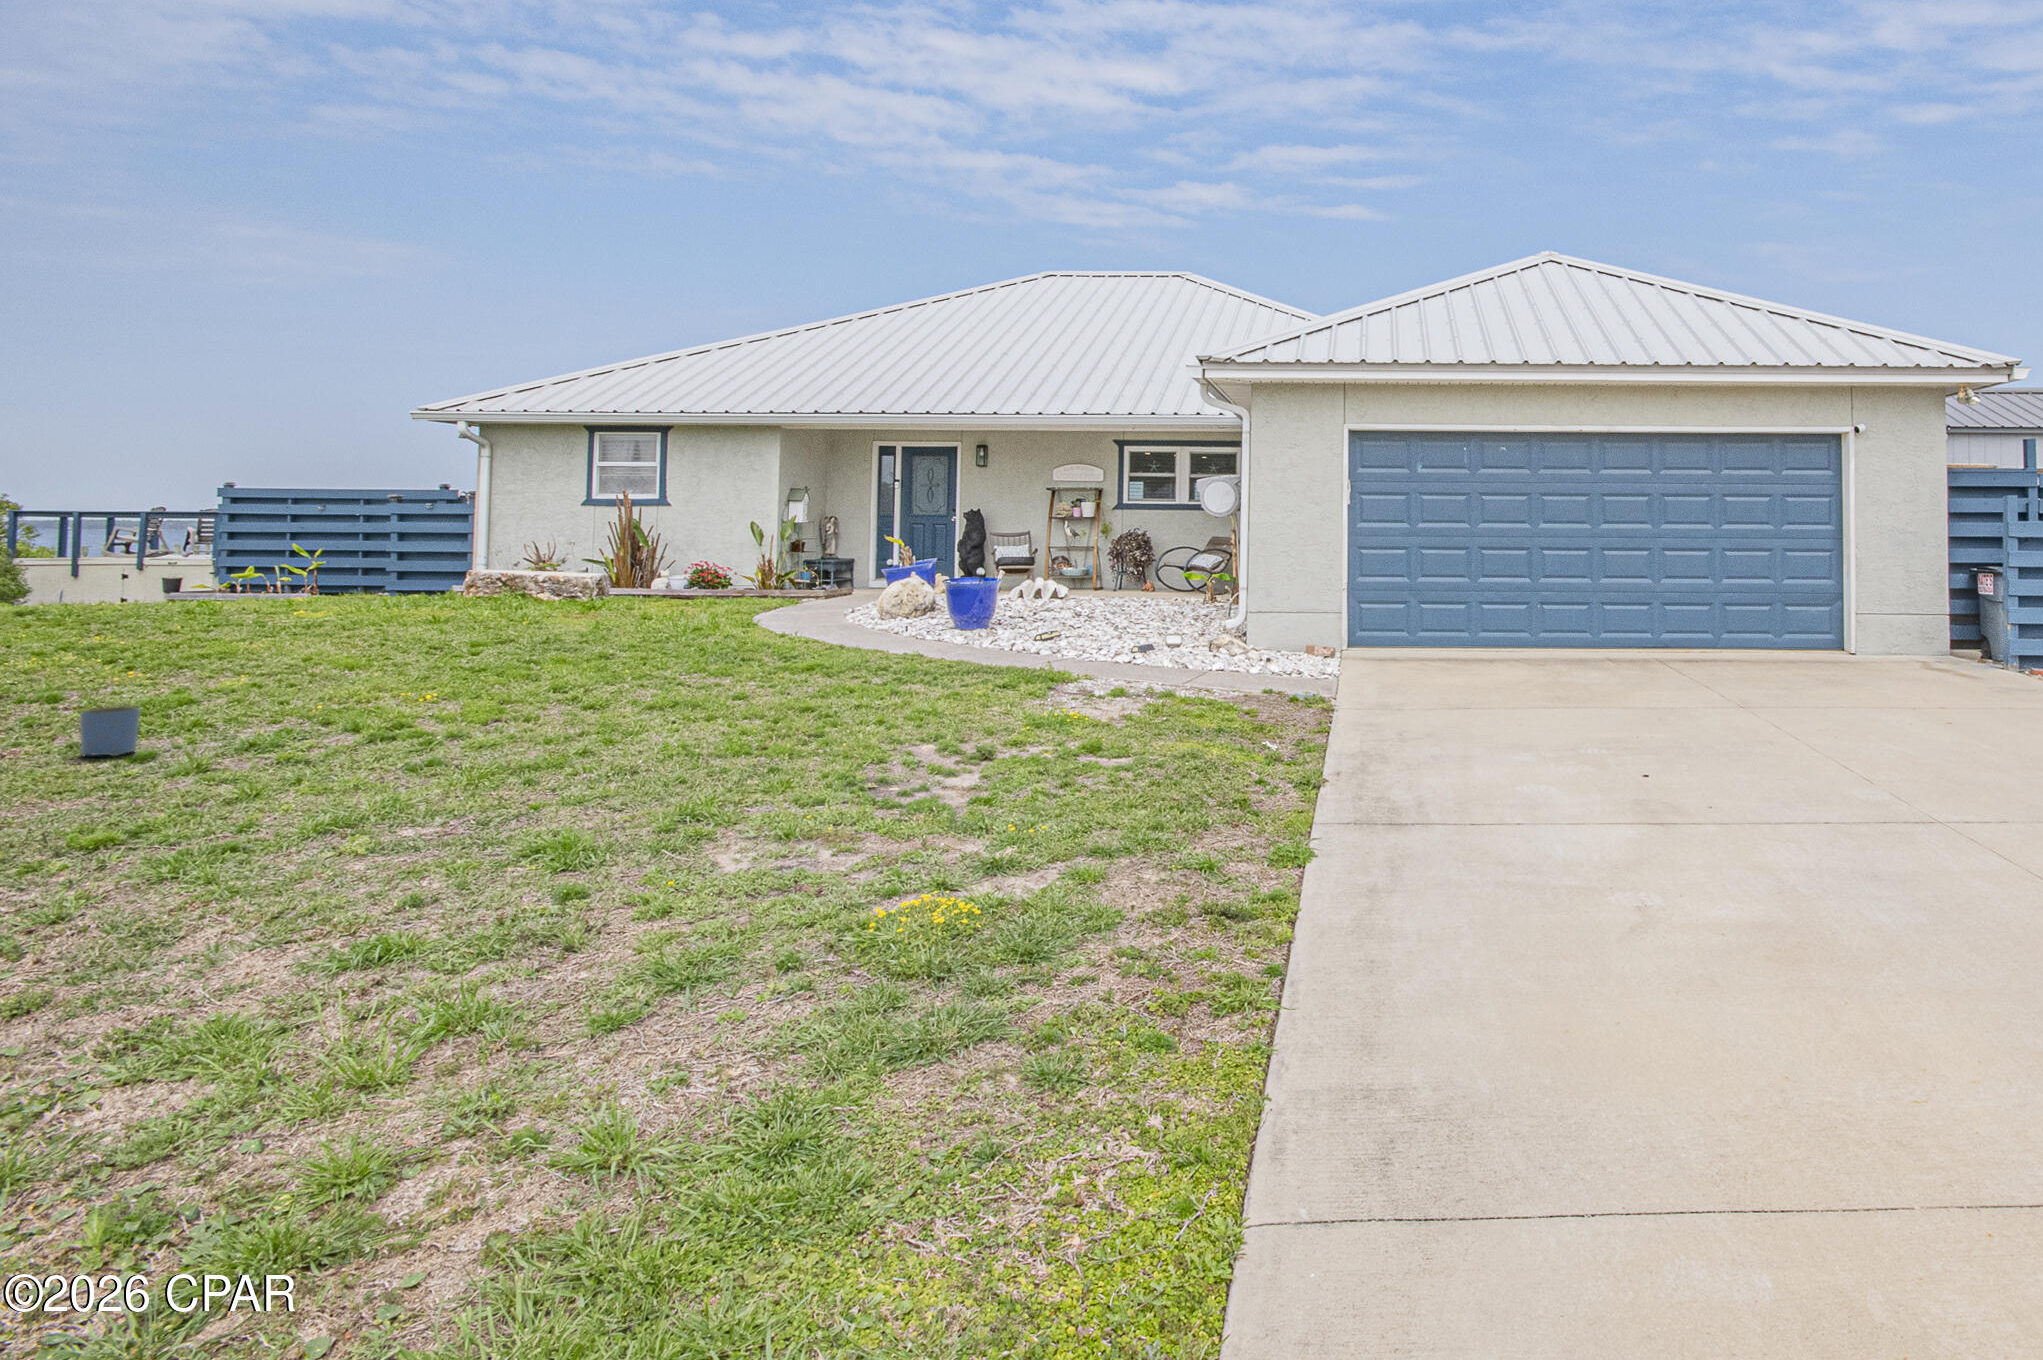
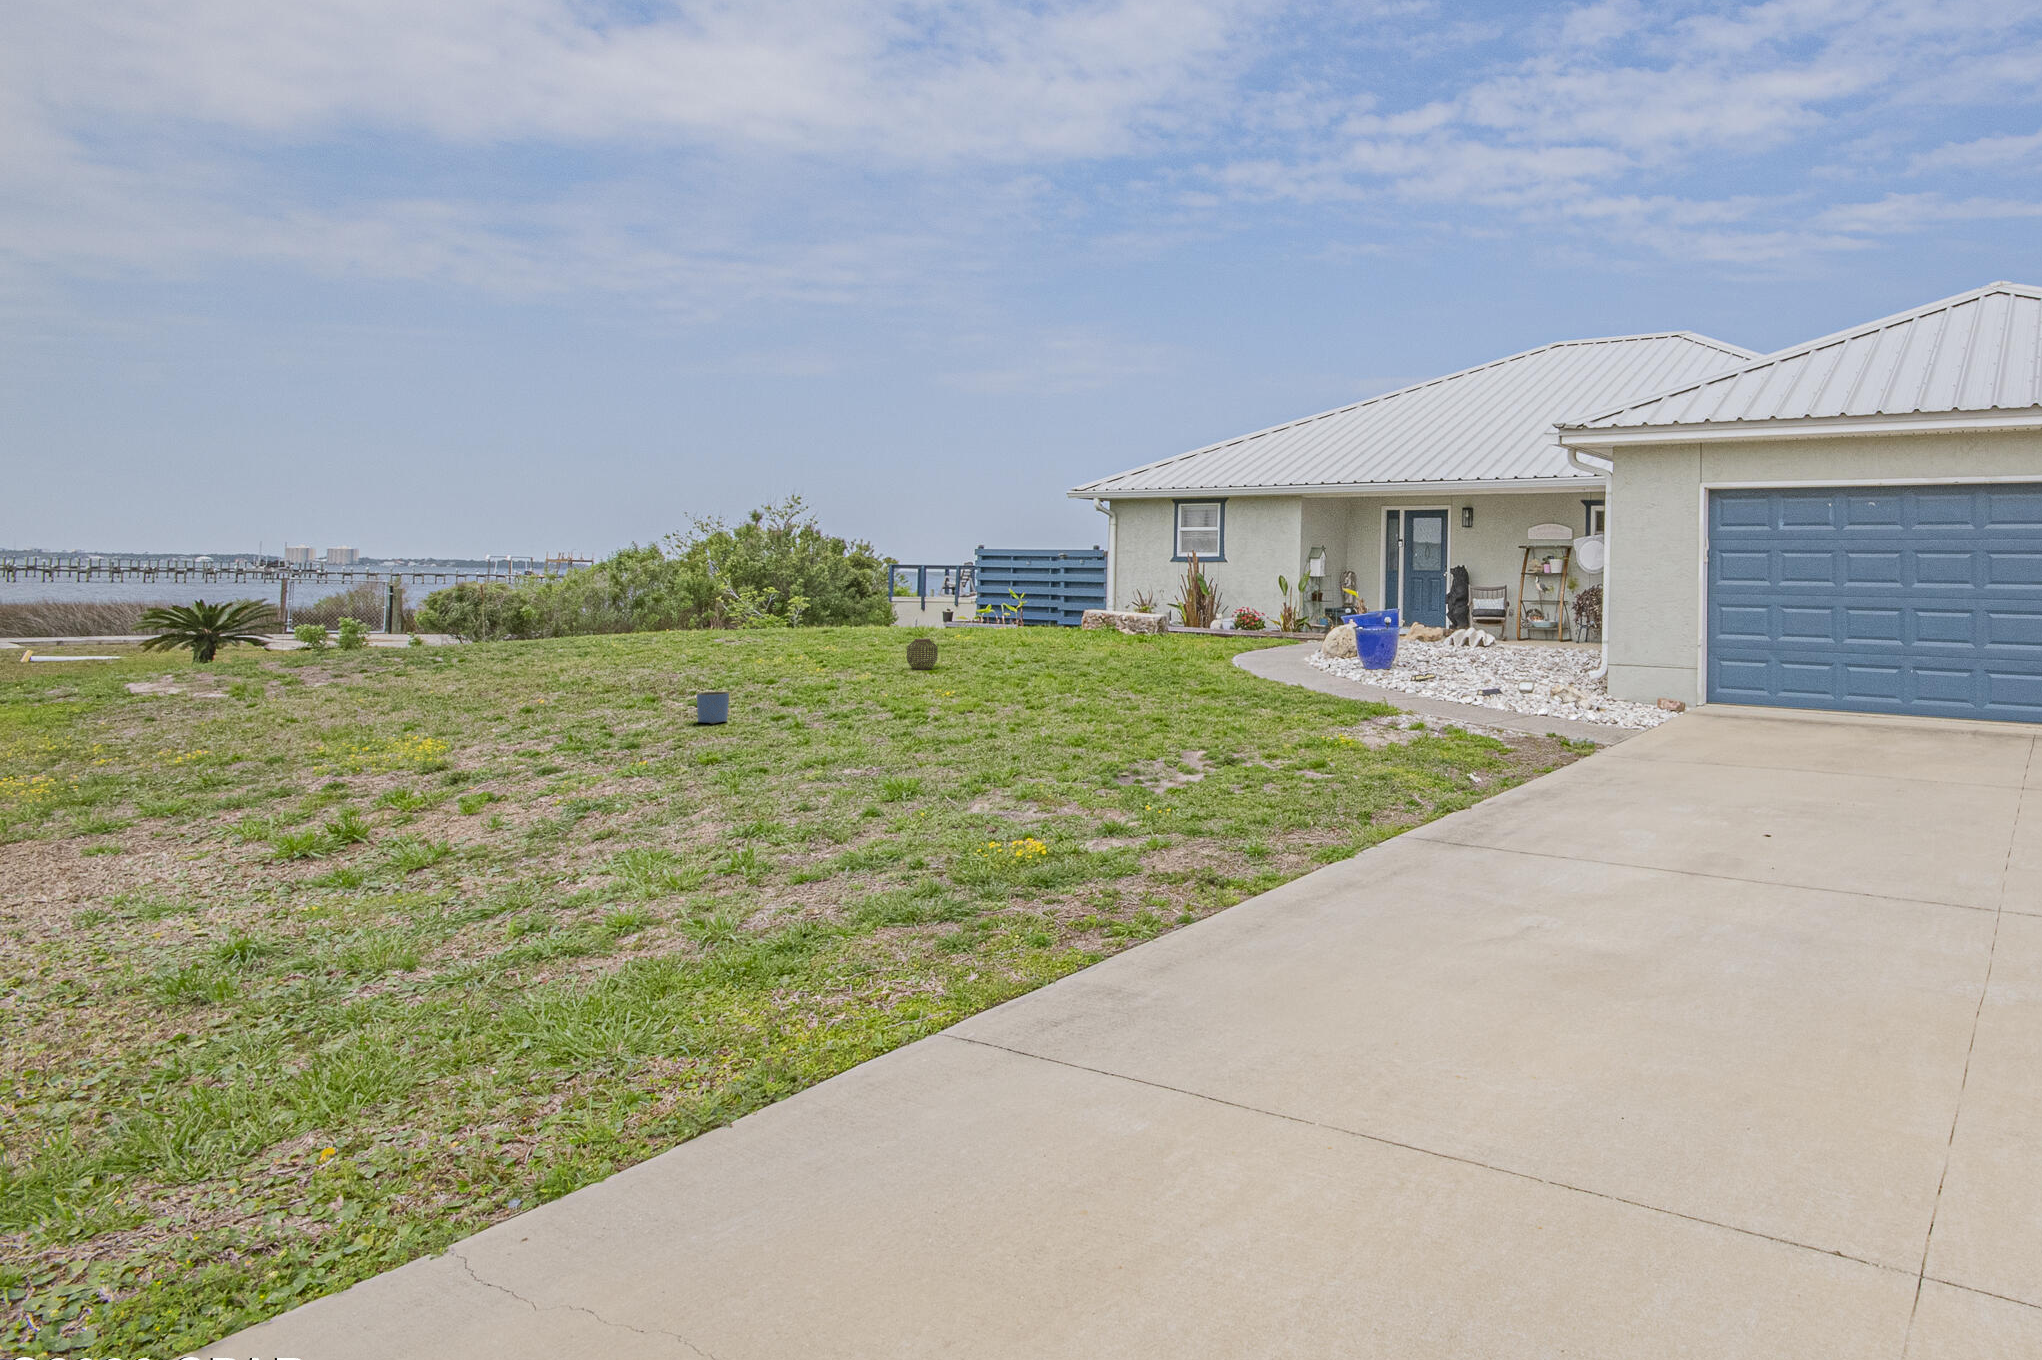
woven basket: none [297,616,350,660] -> present [907,639,938,670]

